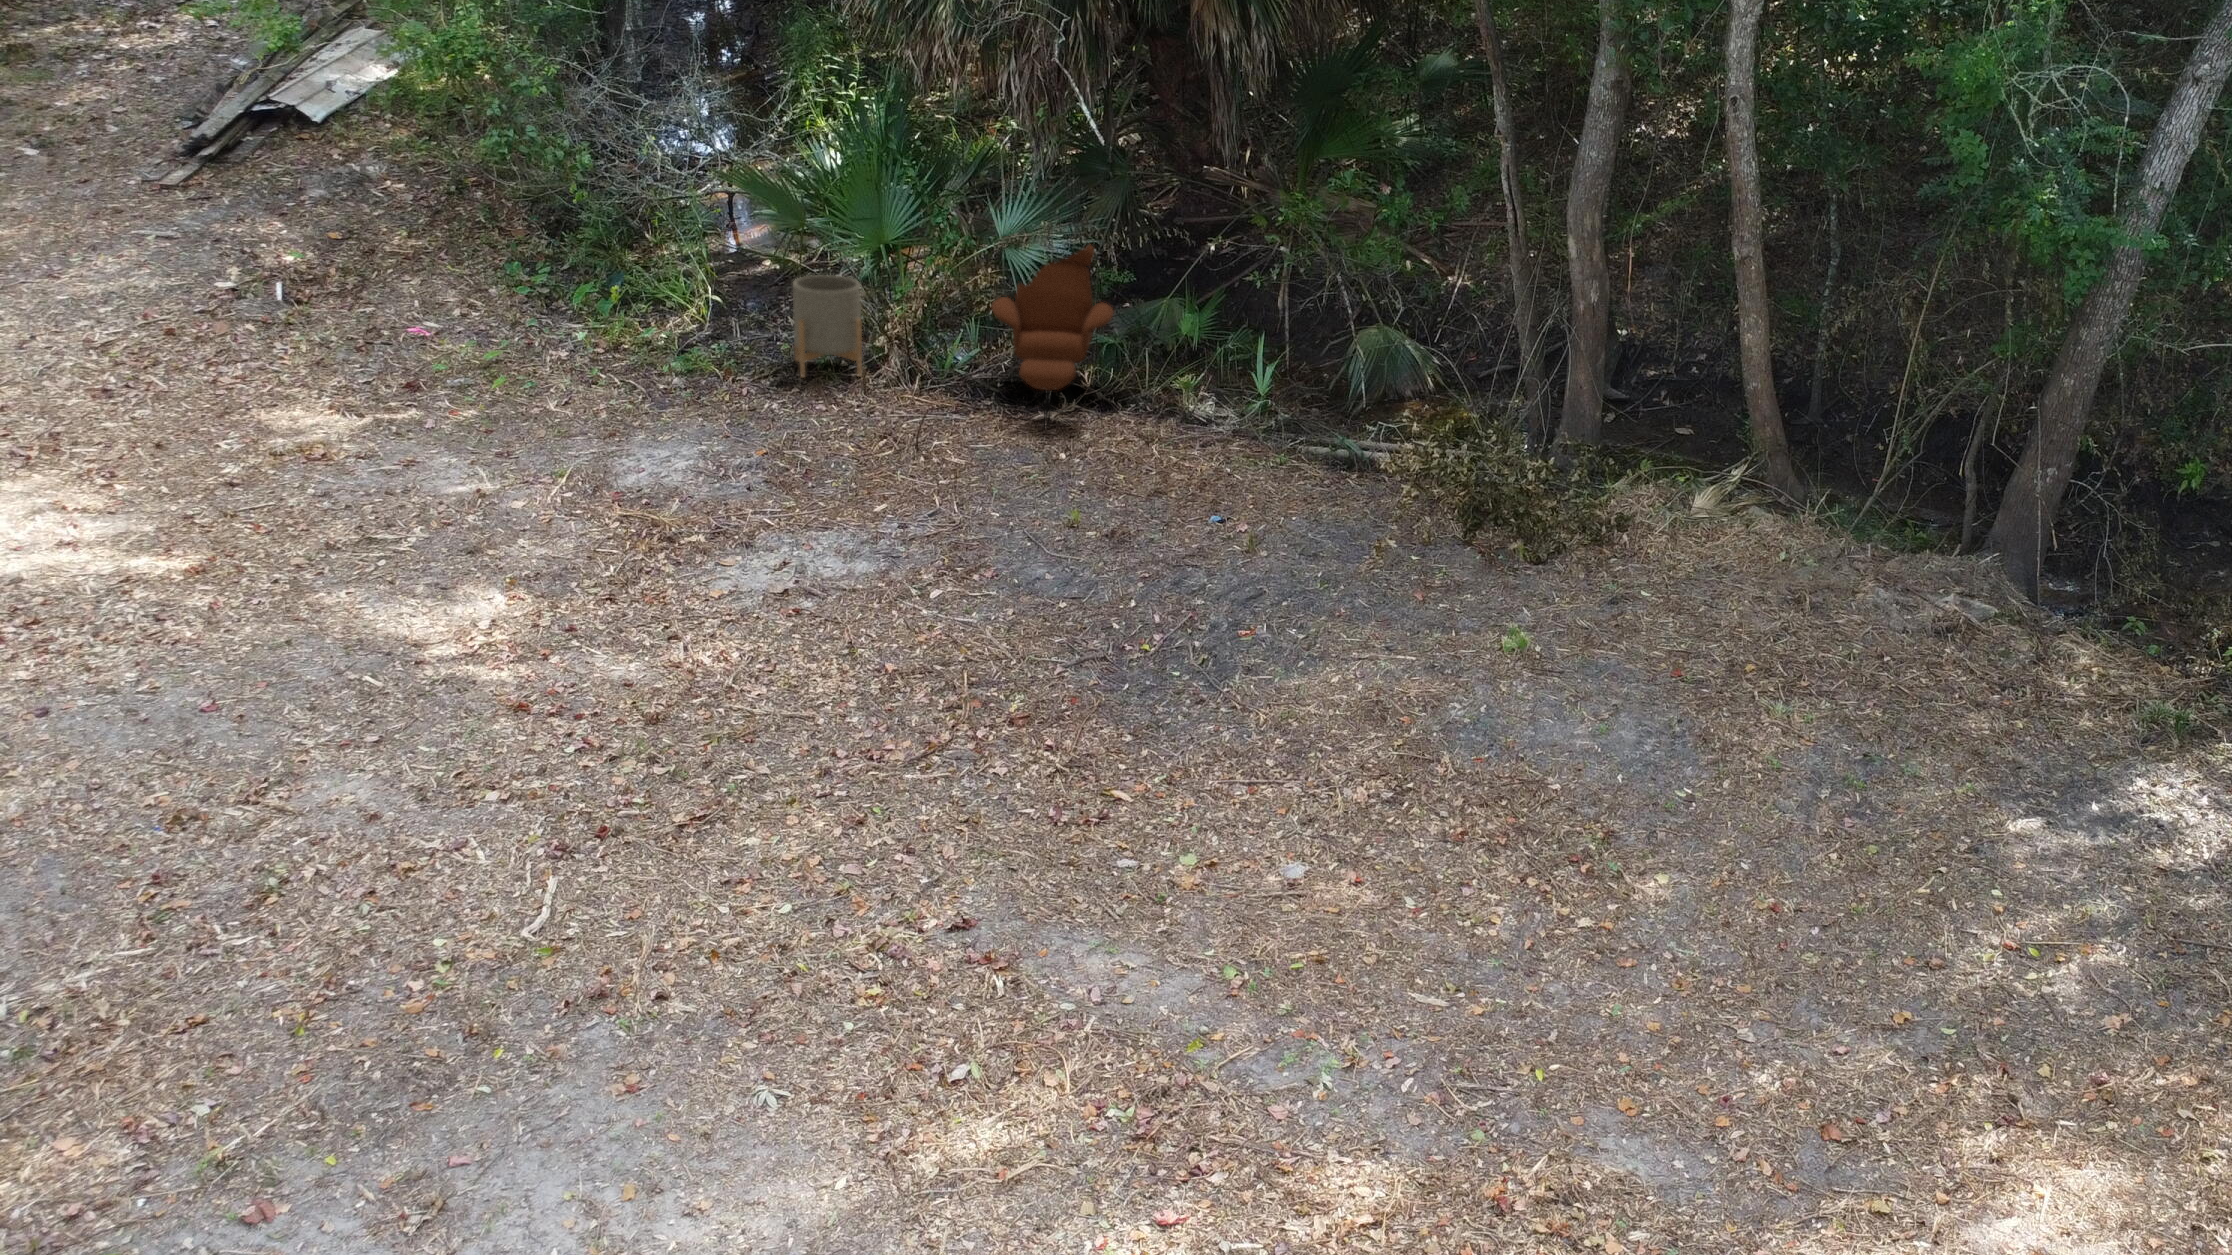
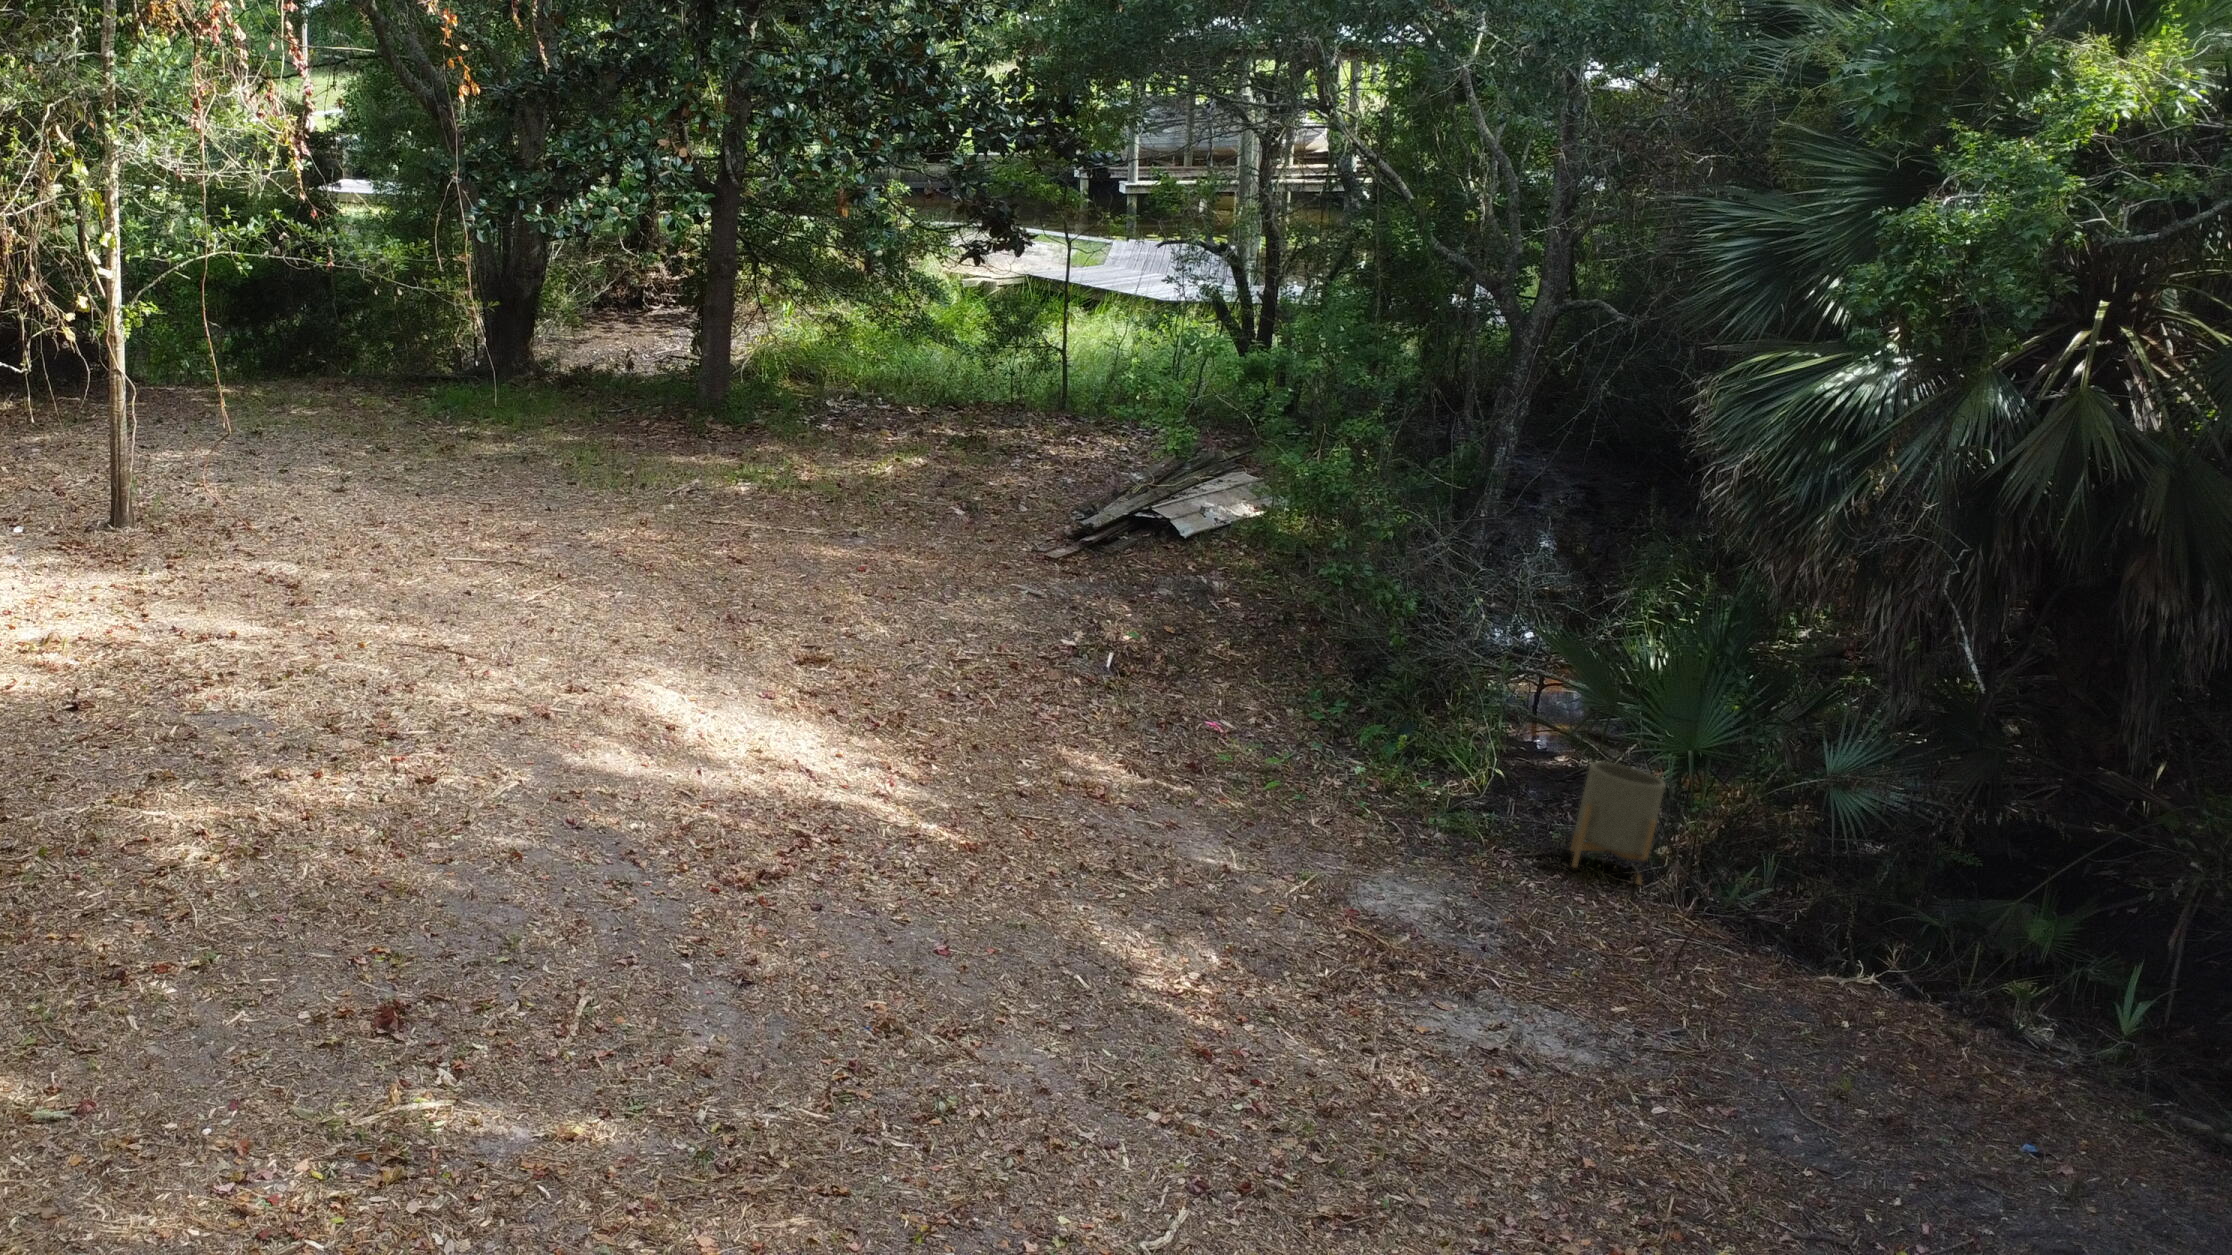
lounge chair: present [992,246,1113,428] -> none [1807,782,1976,1006]

